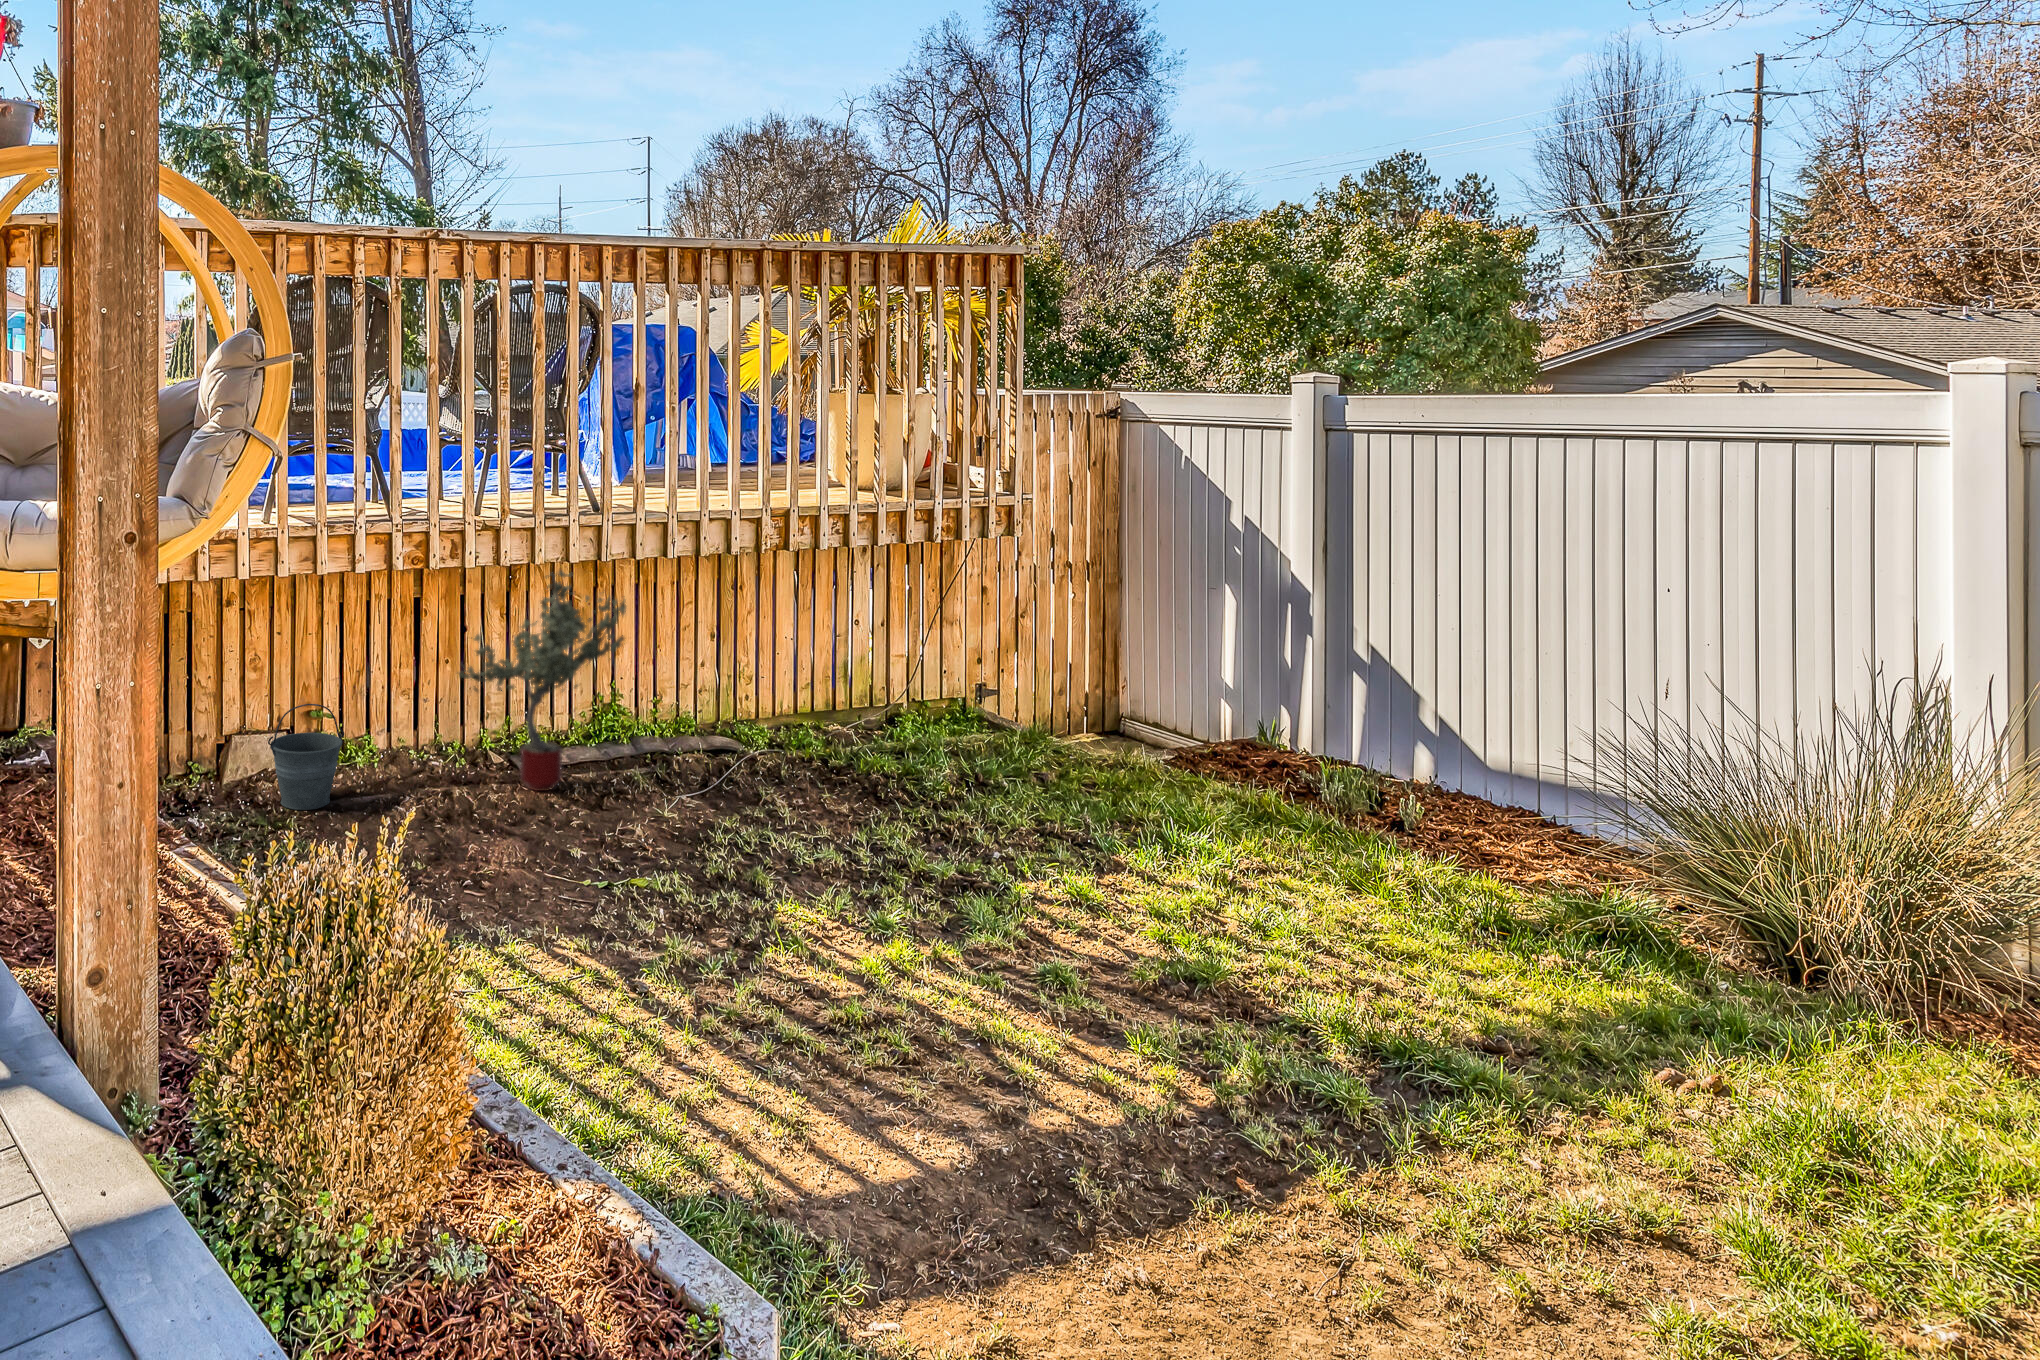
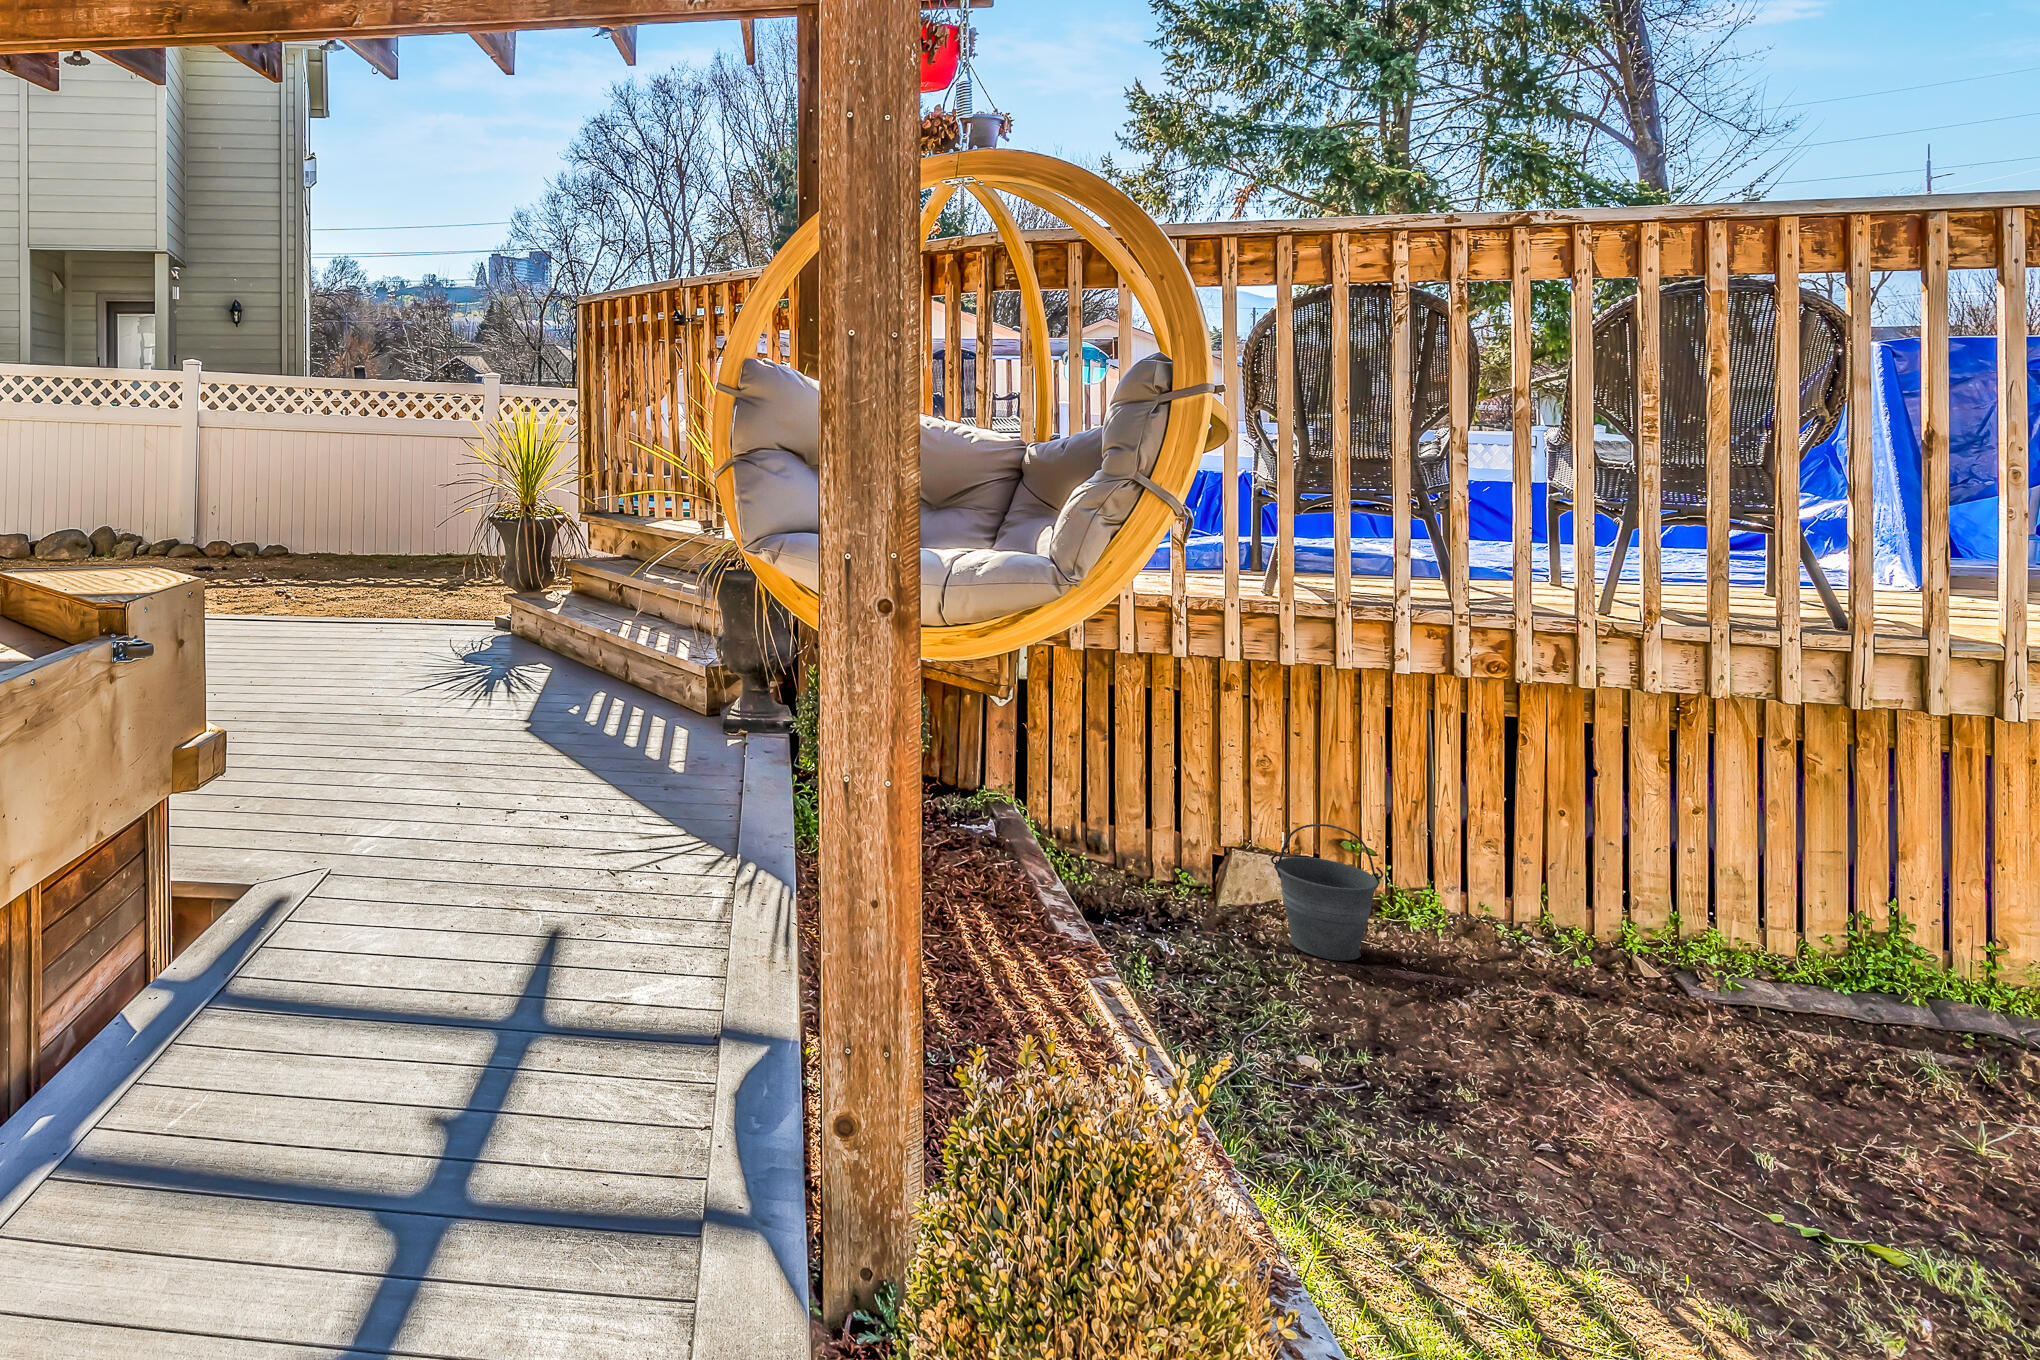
potted tree: present [459,570,626,791] -> none [1562,713,1915,1046]

